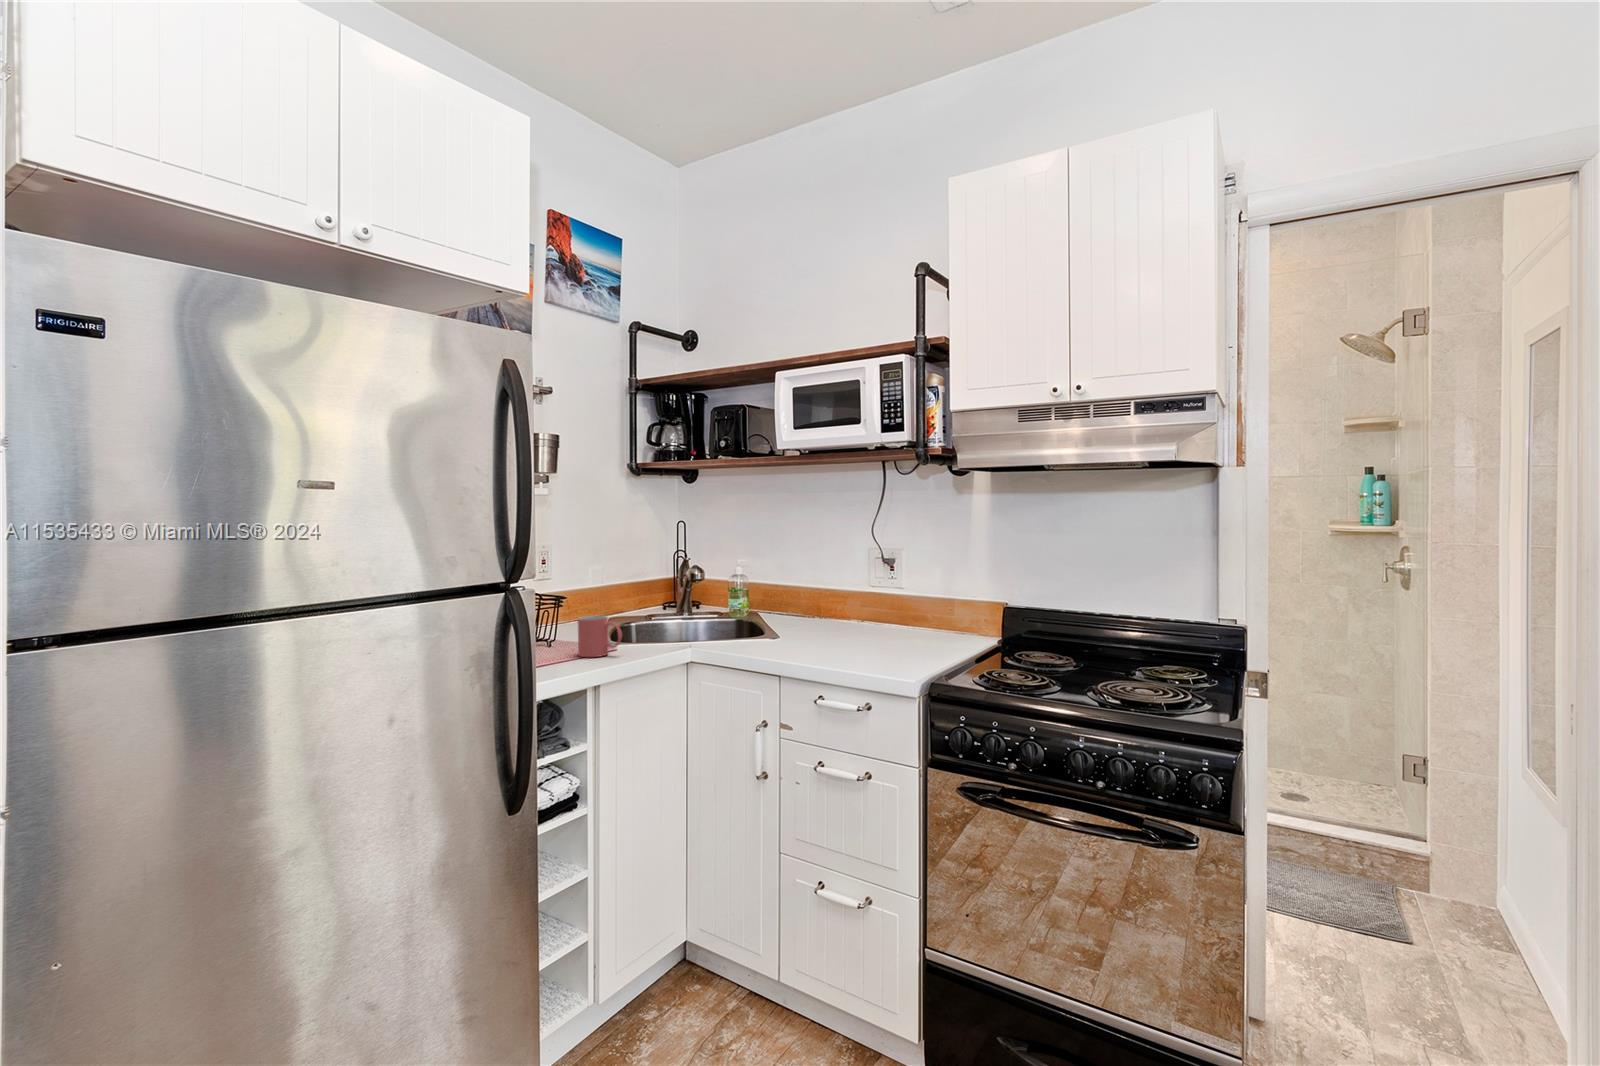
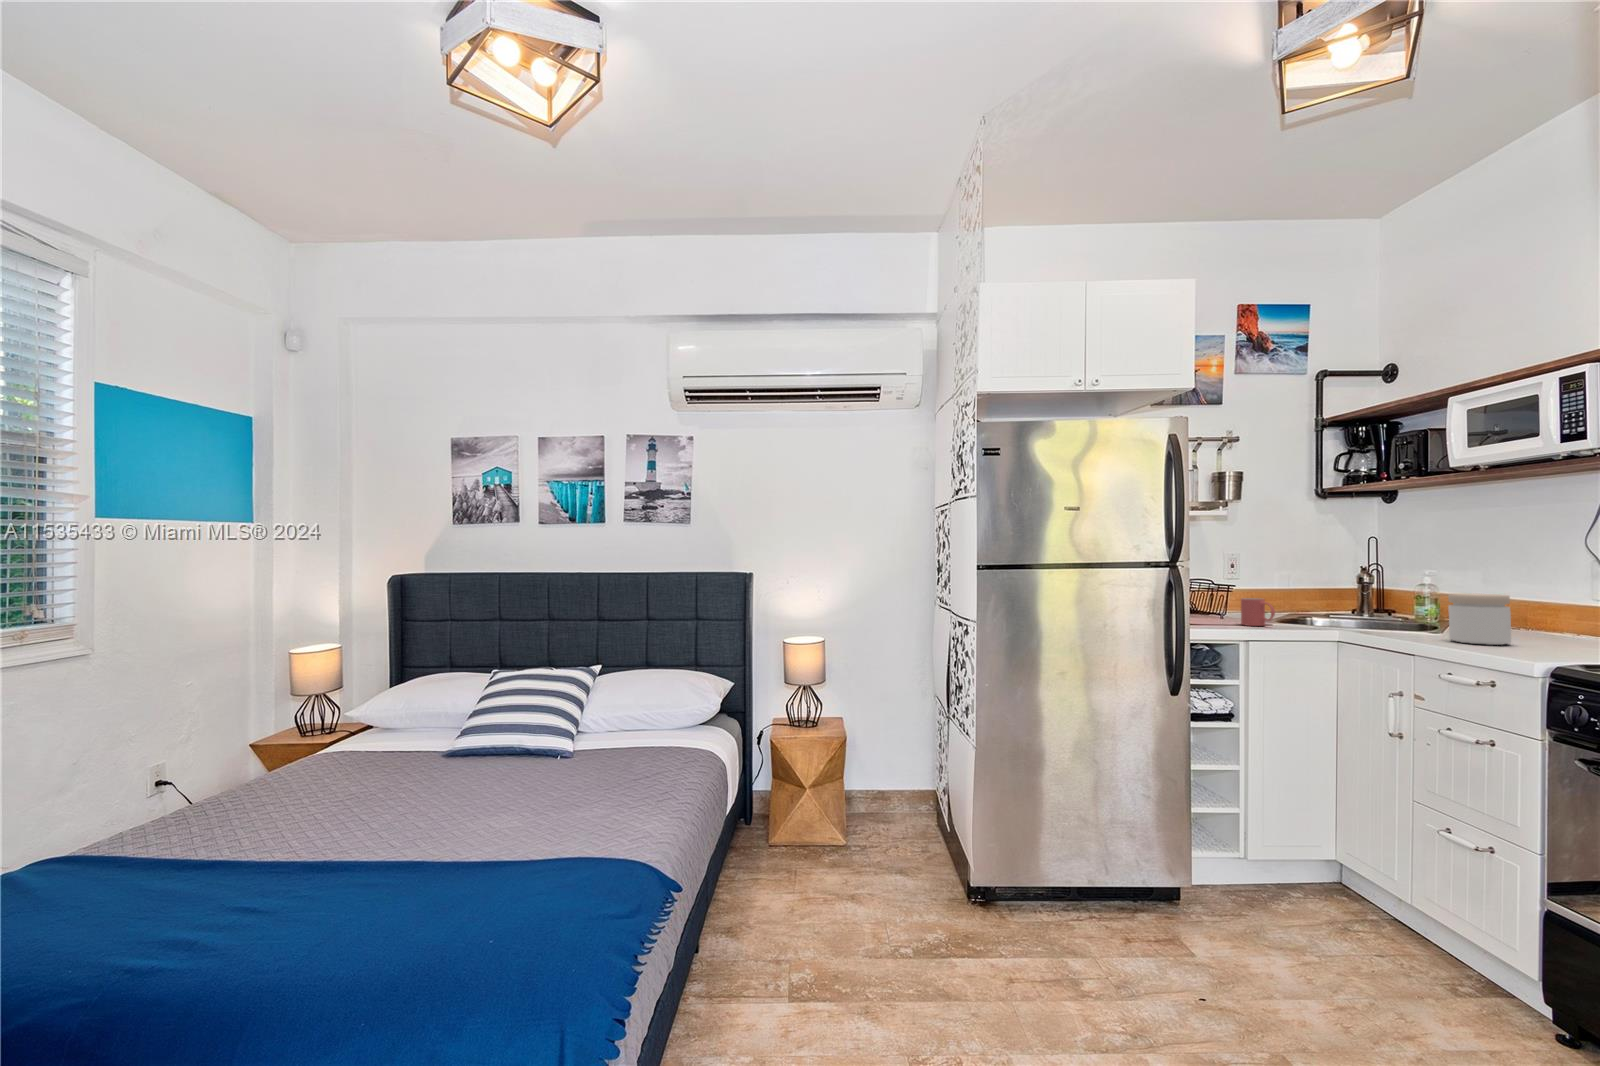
jar: none [799,594,850,654] -> present [1448,593,1511,645]

